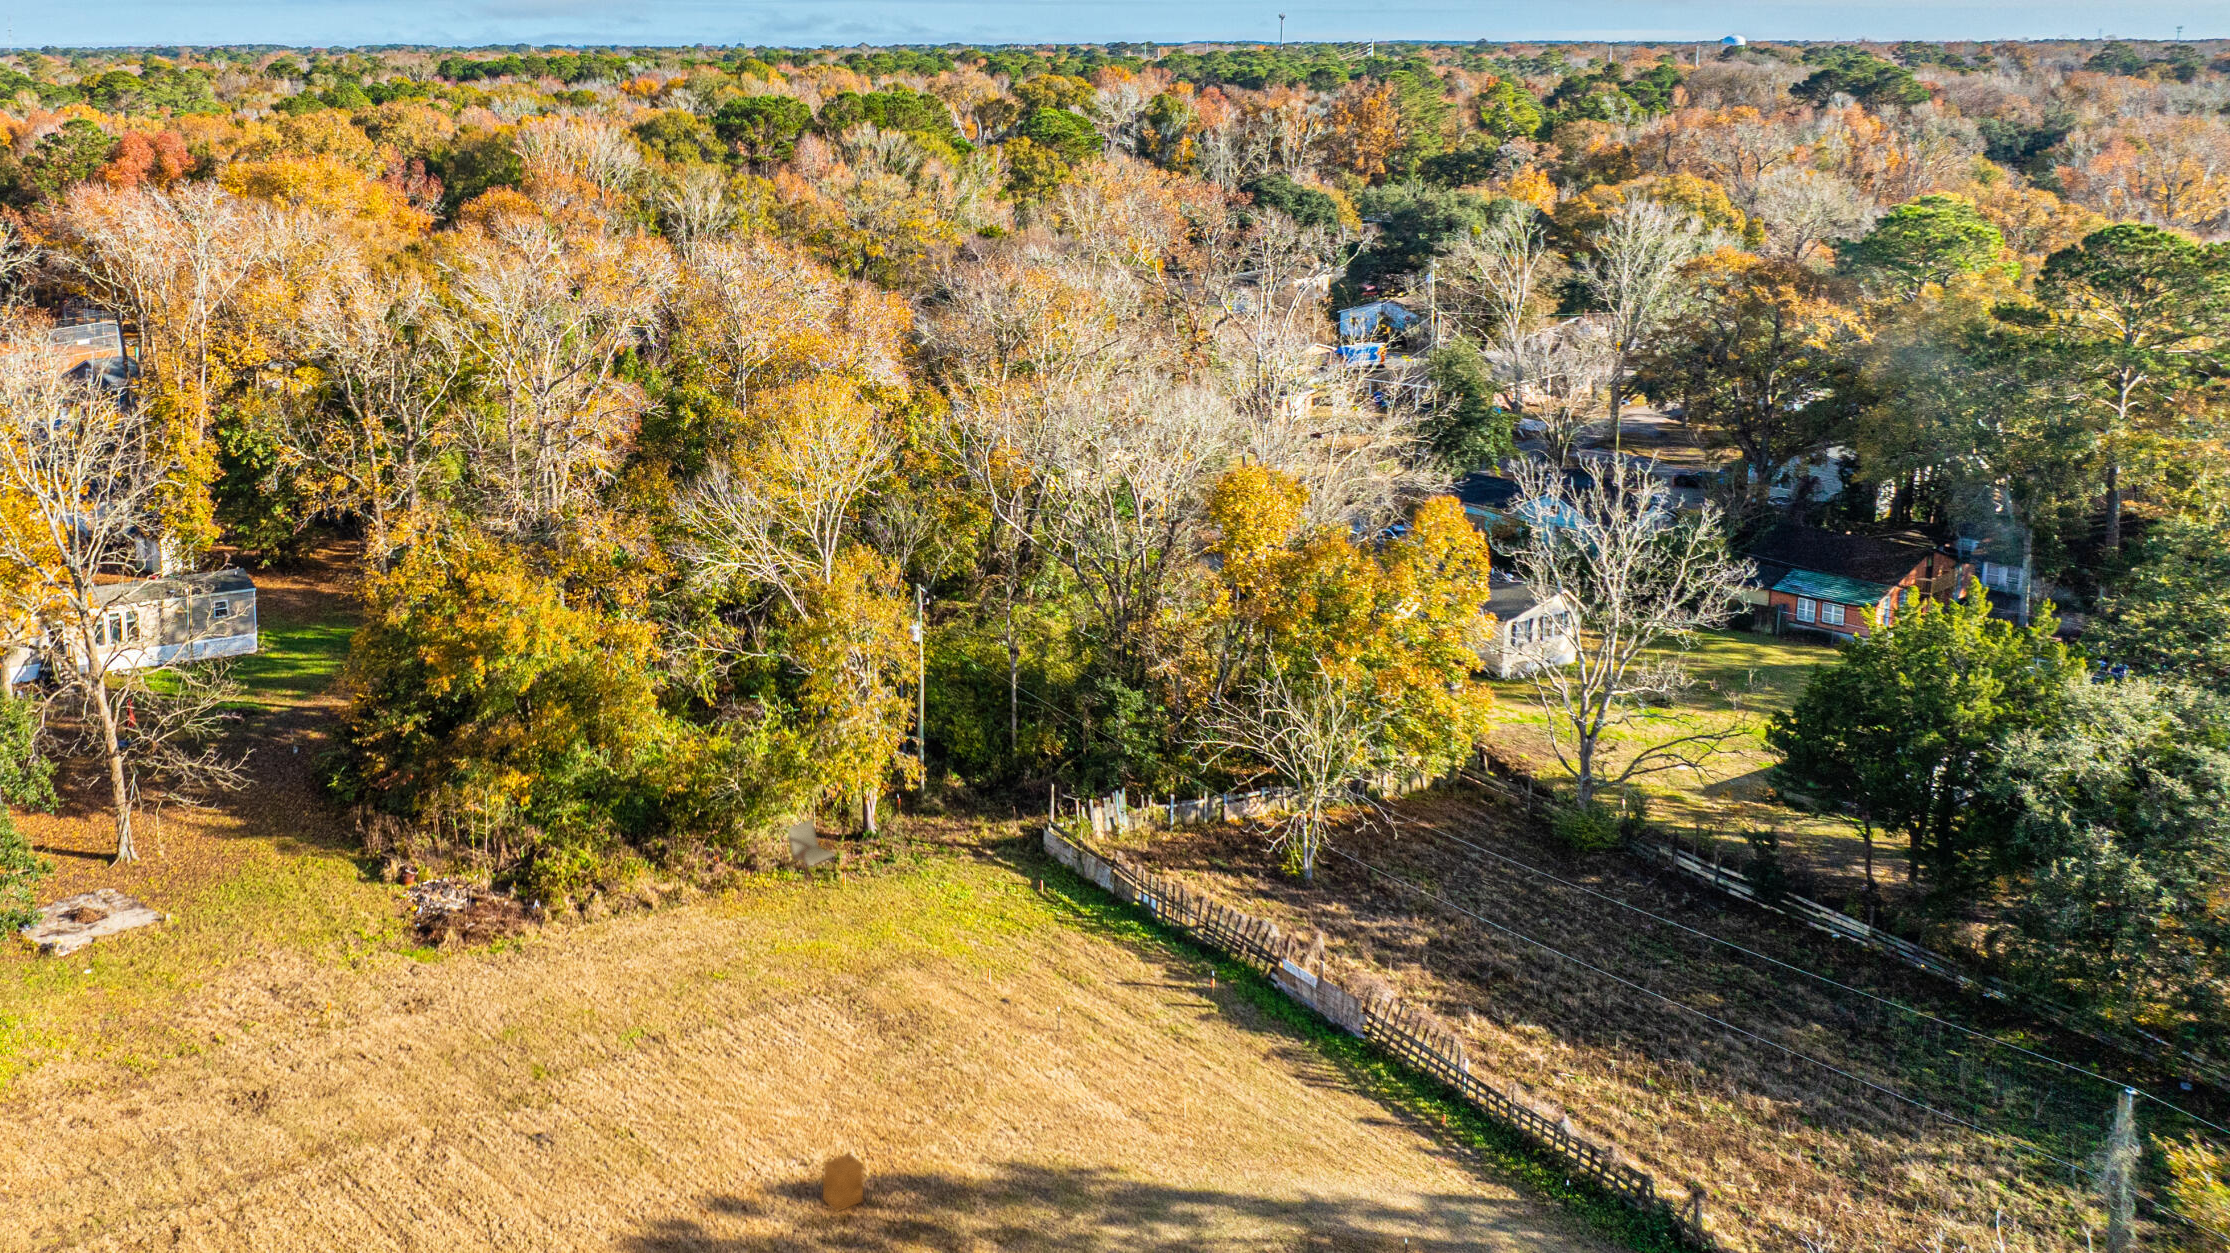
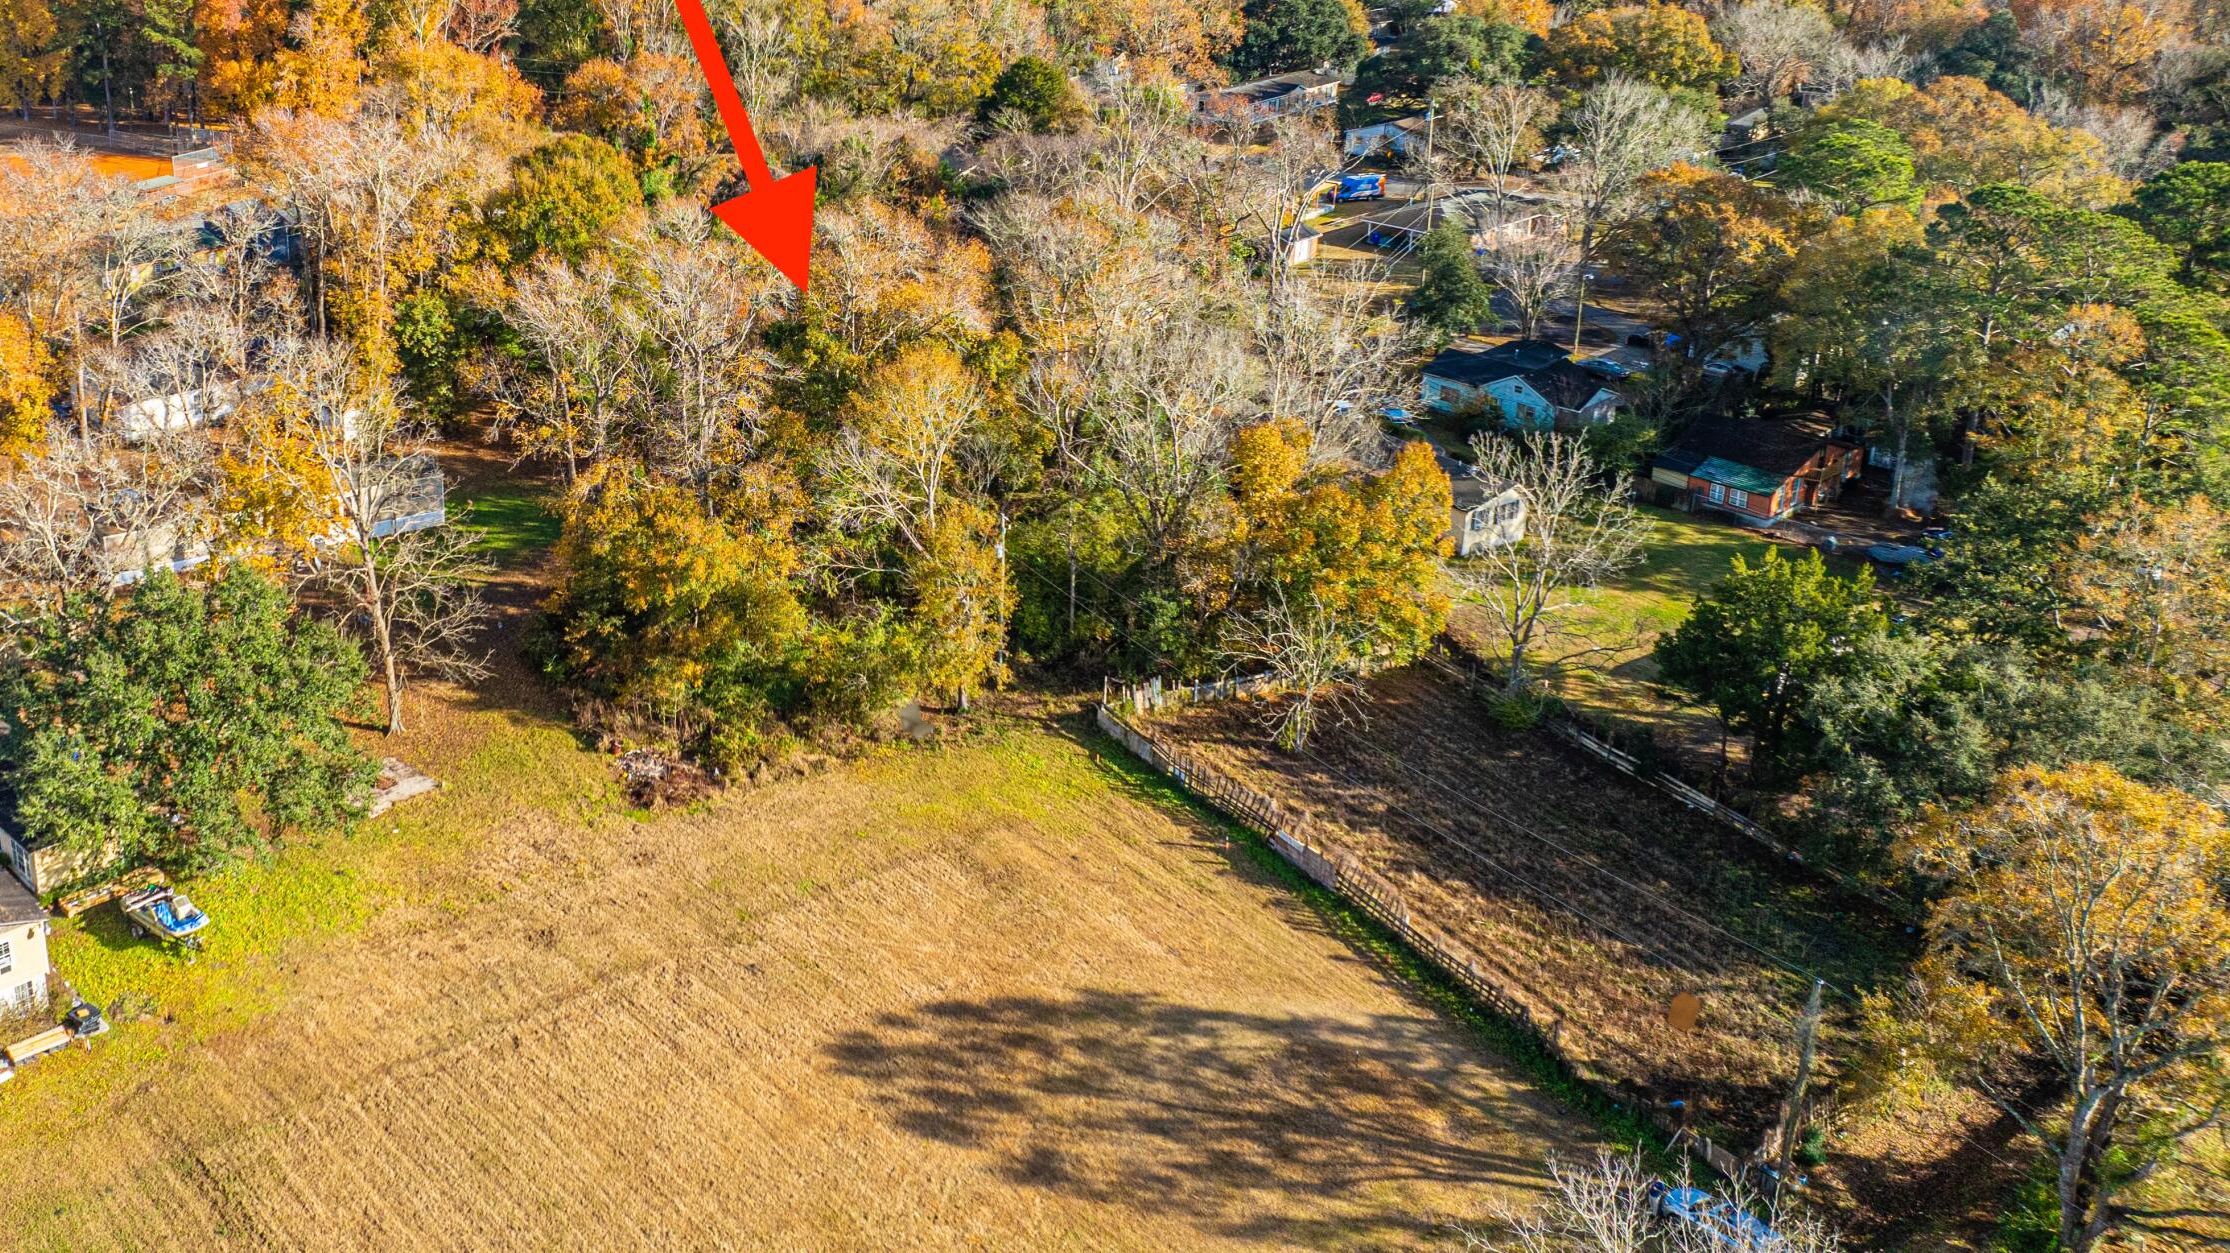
cardboard box: present [823,1154,864,1211] -> present [1667,993,1700,1031]

